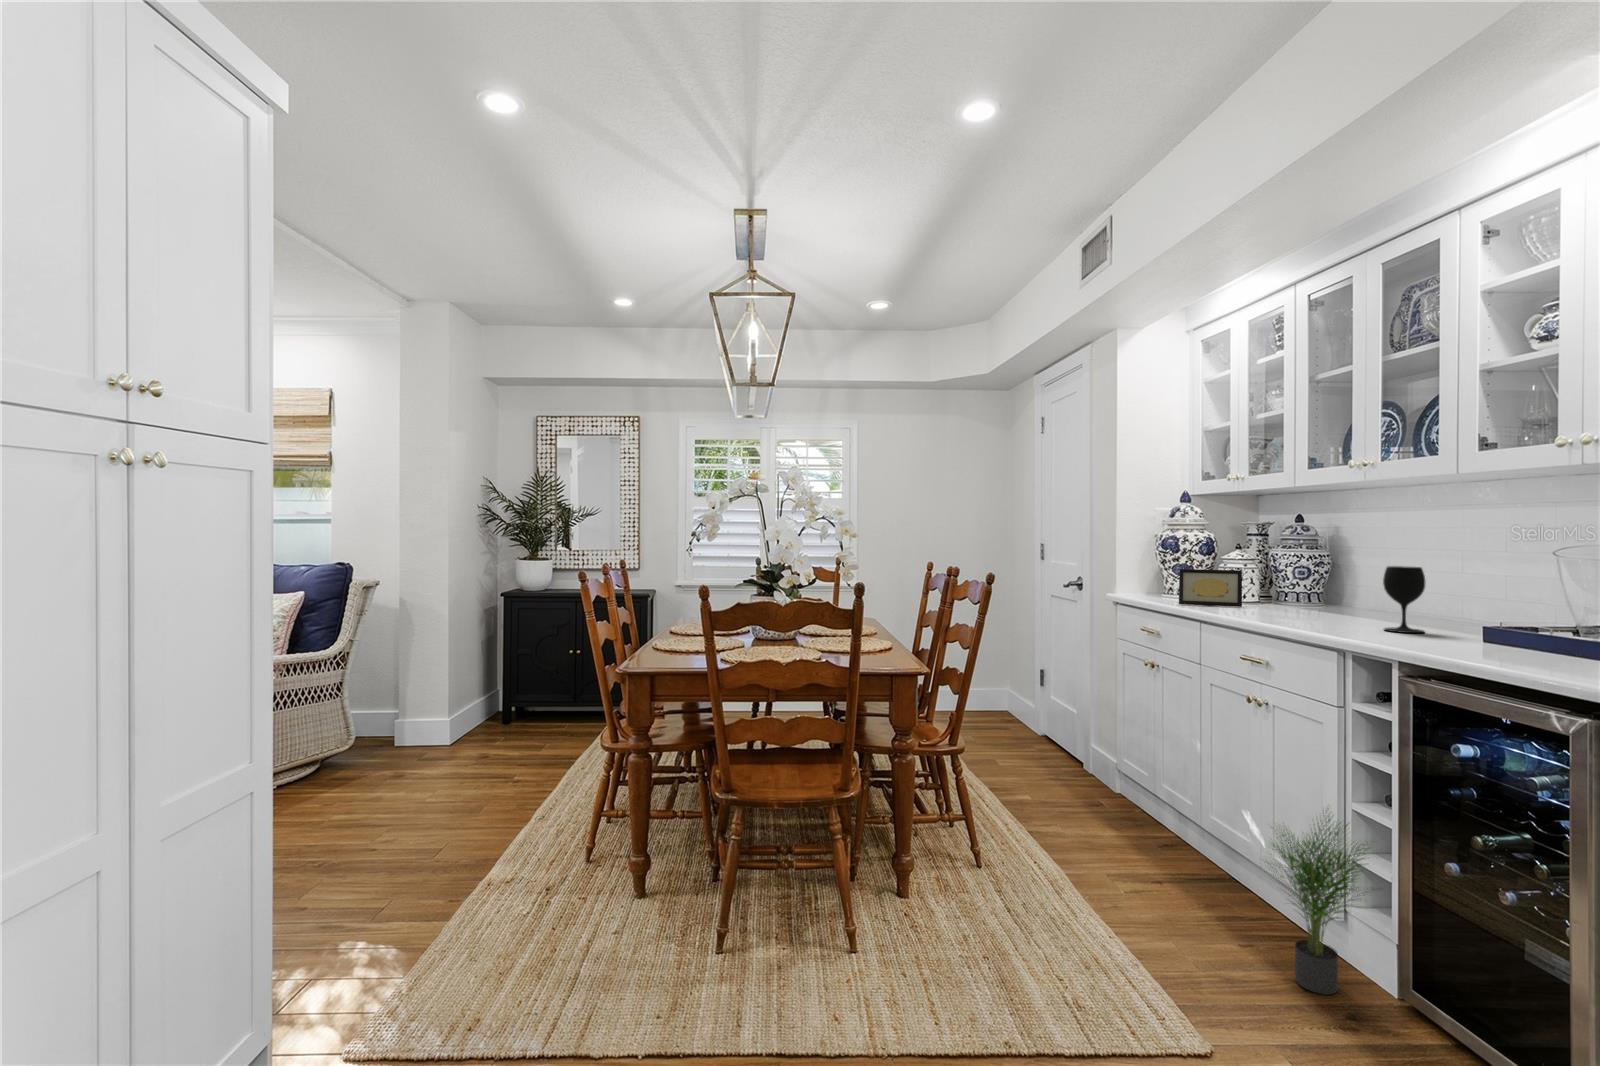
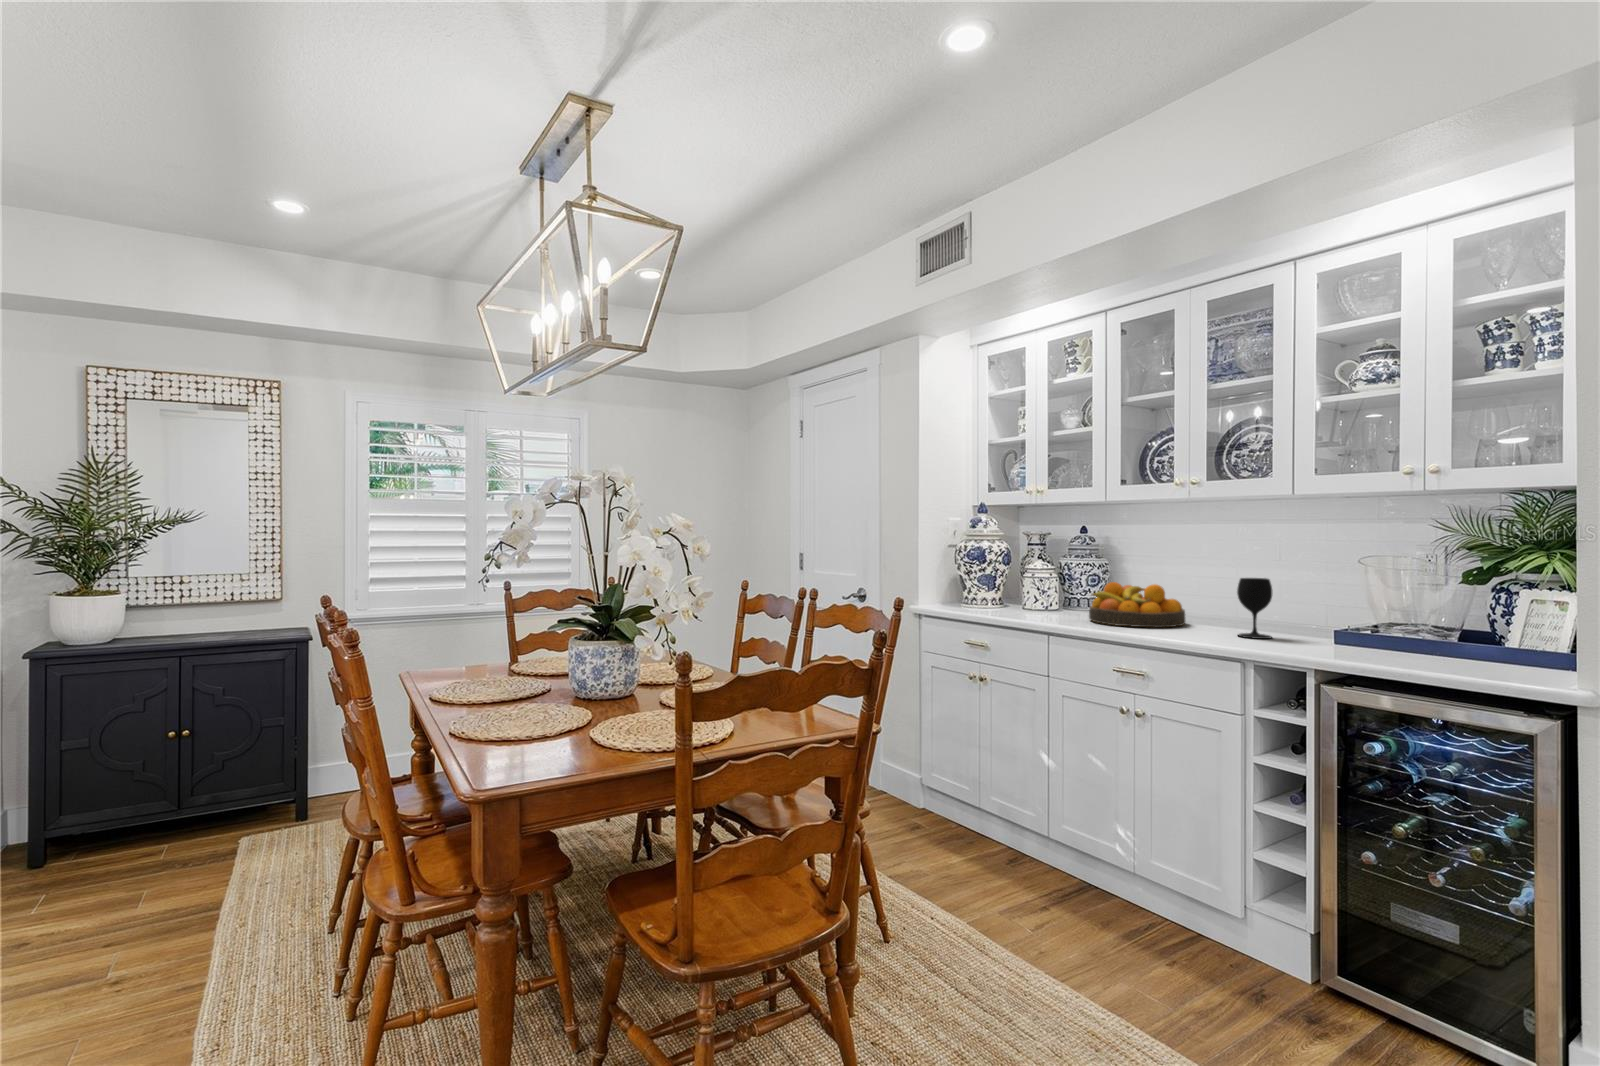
picture frame: present [1179,569,1242,607] -> none [1008,581,1066,616]
fruit bowl: none [1250,572,1365,620] -> present [1089,582,1185,627]
potted plant: present [1265,812,1370,995] -> none [1189,811,1323,1002]

